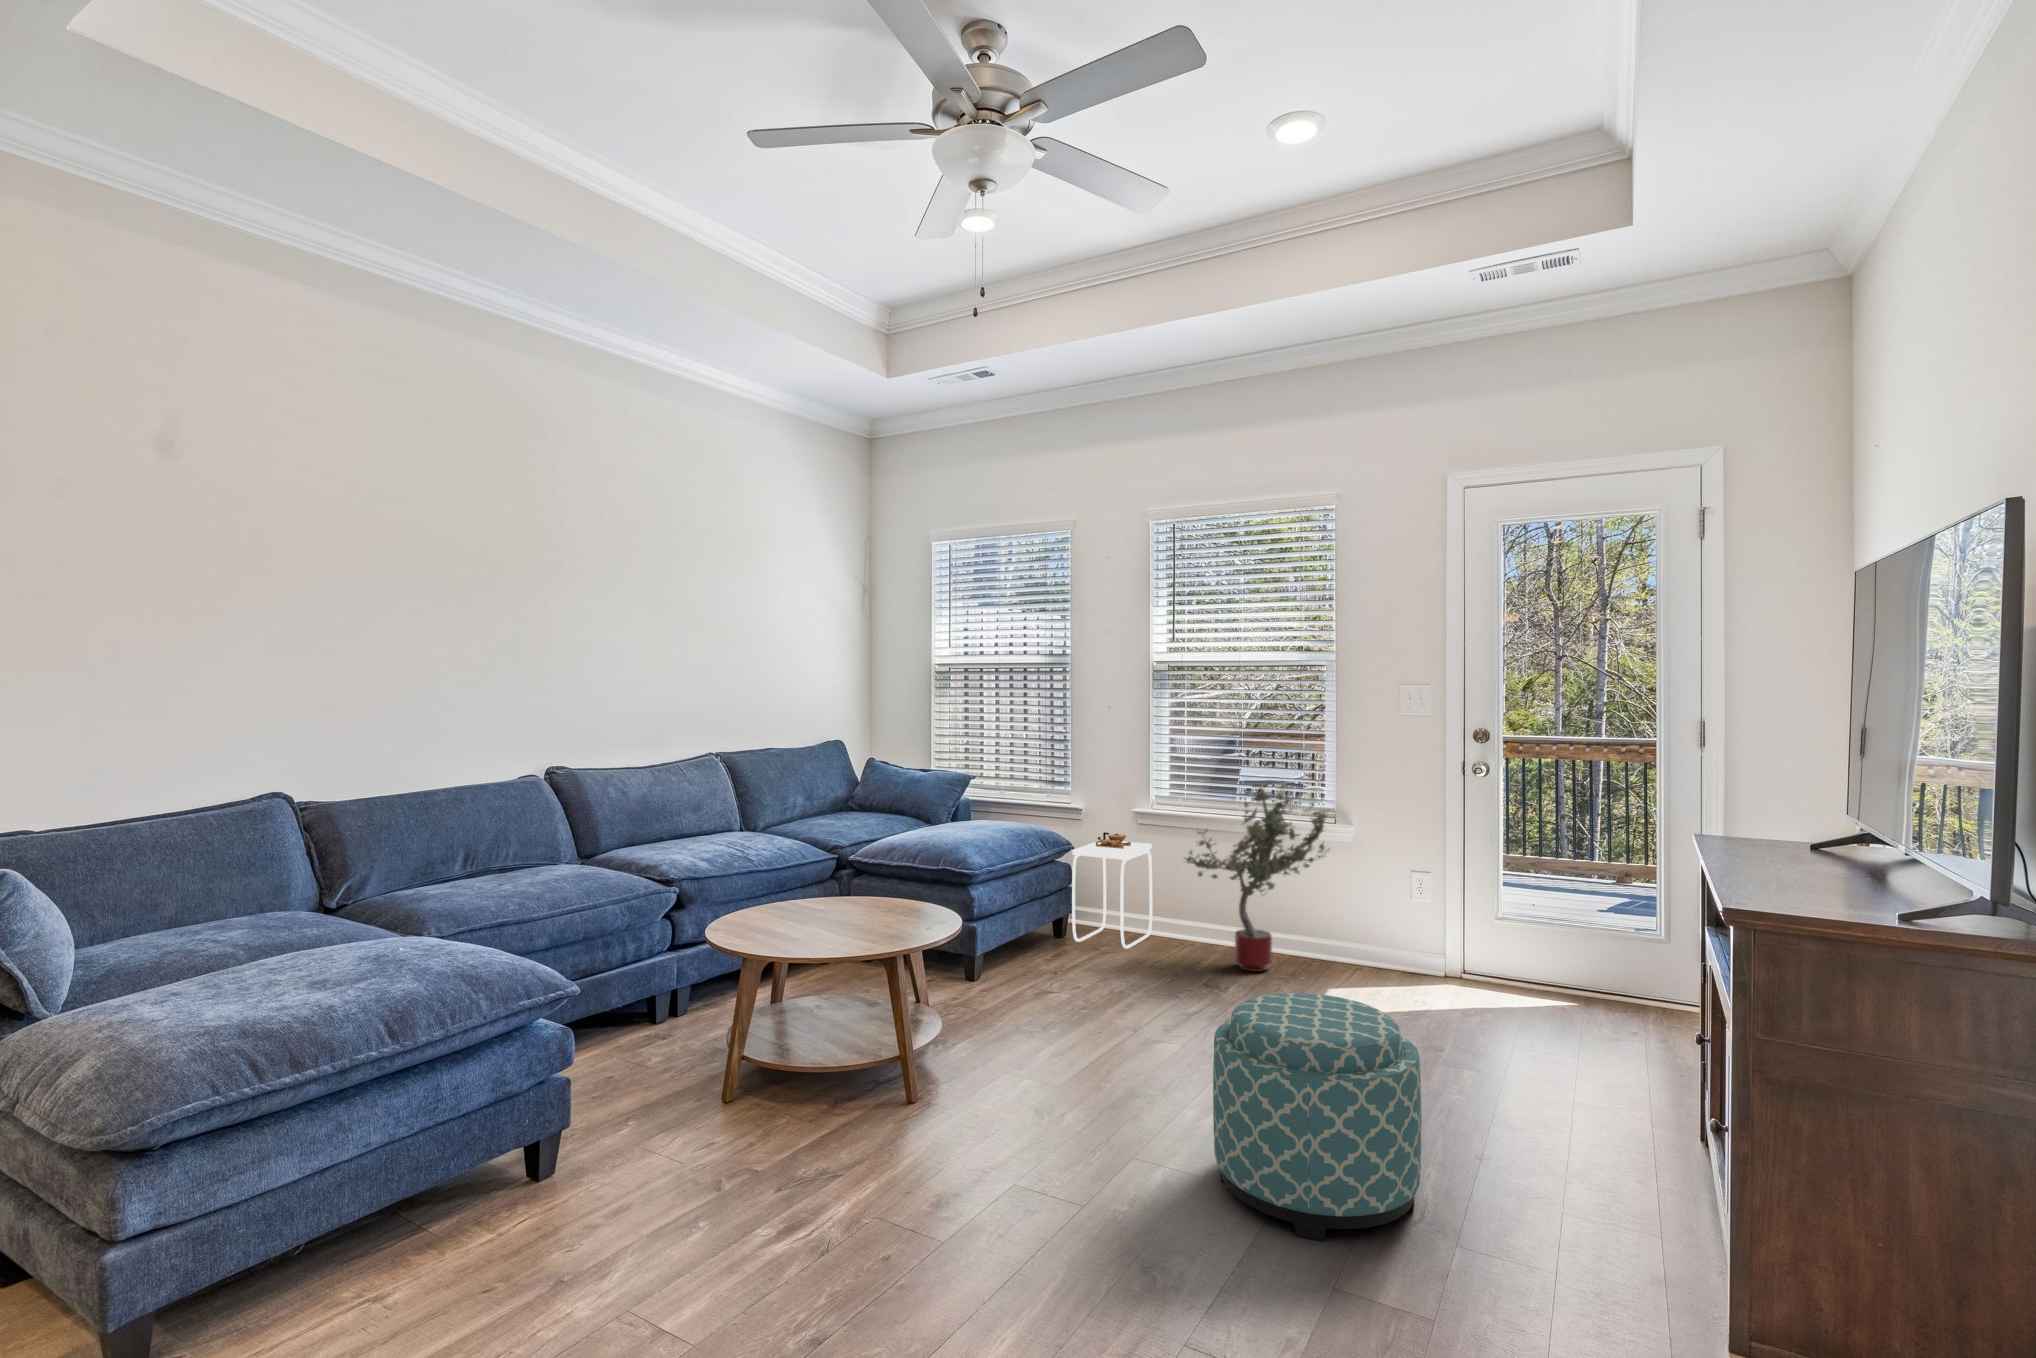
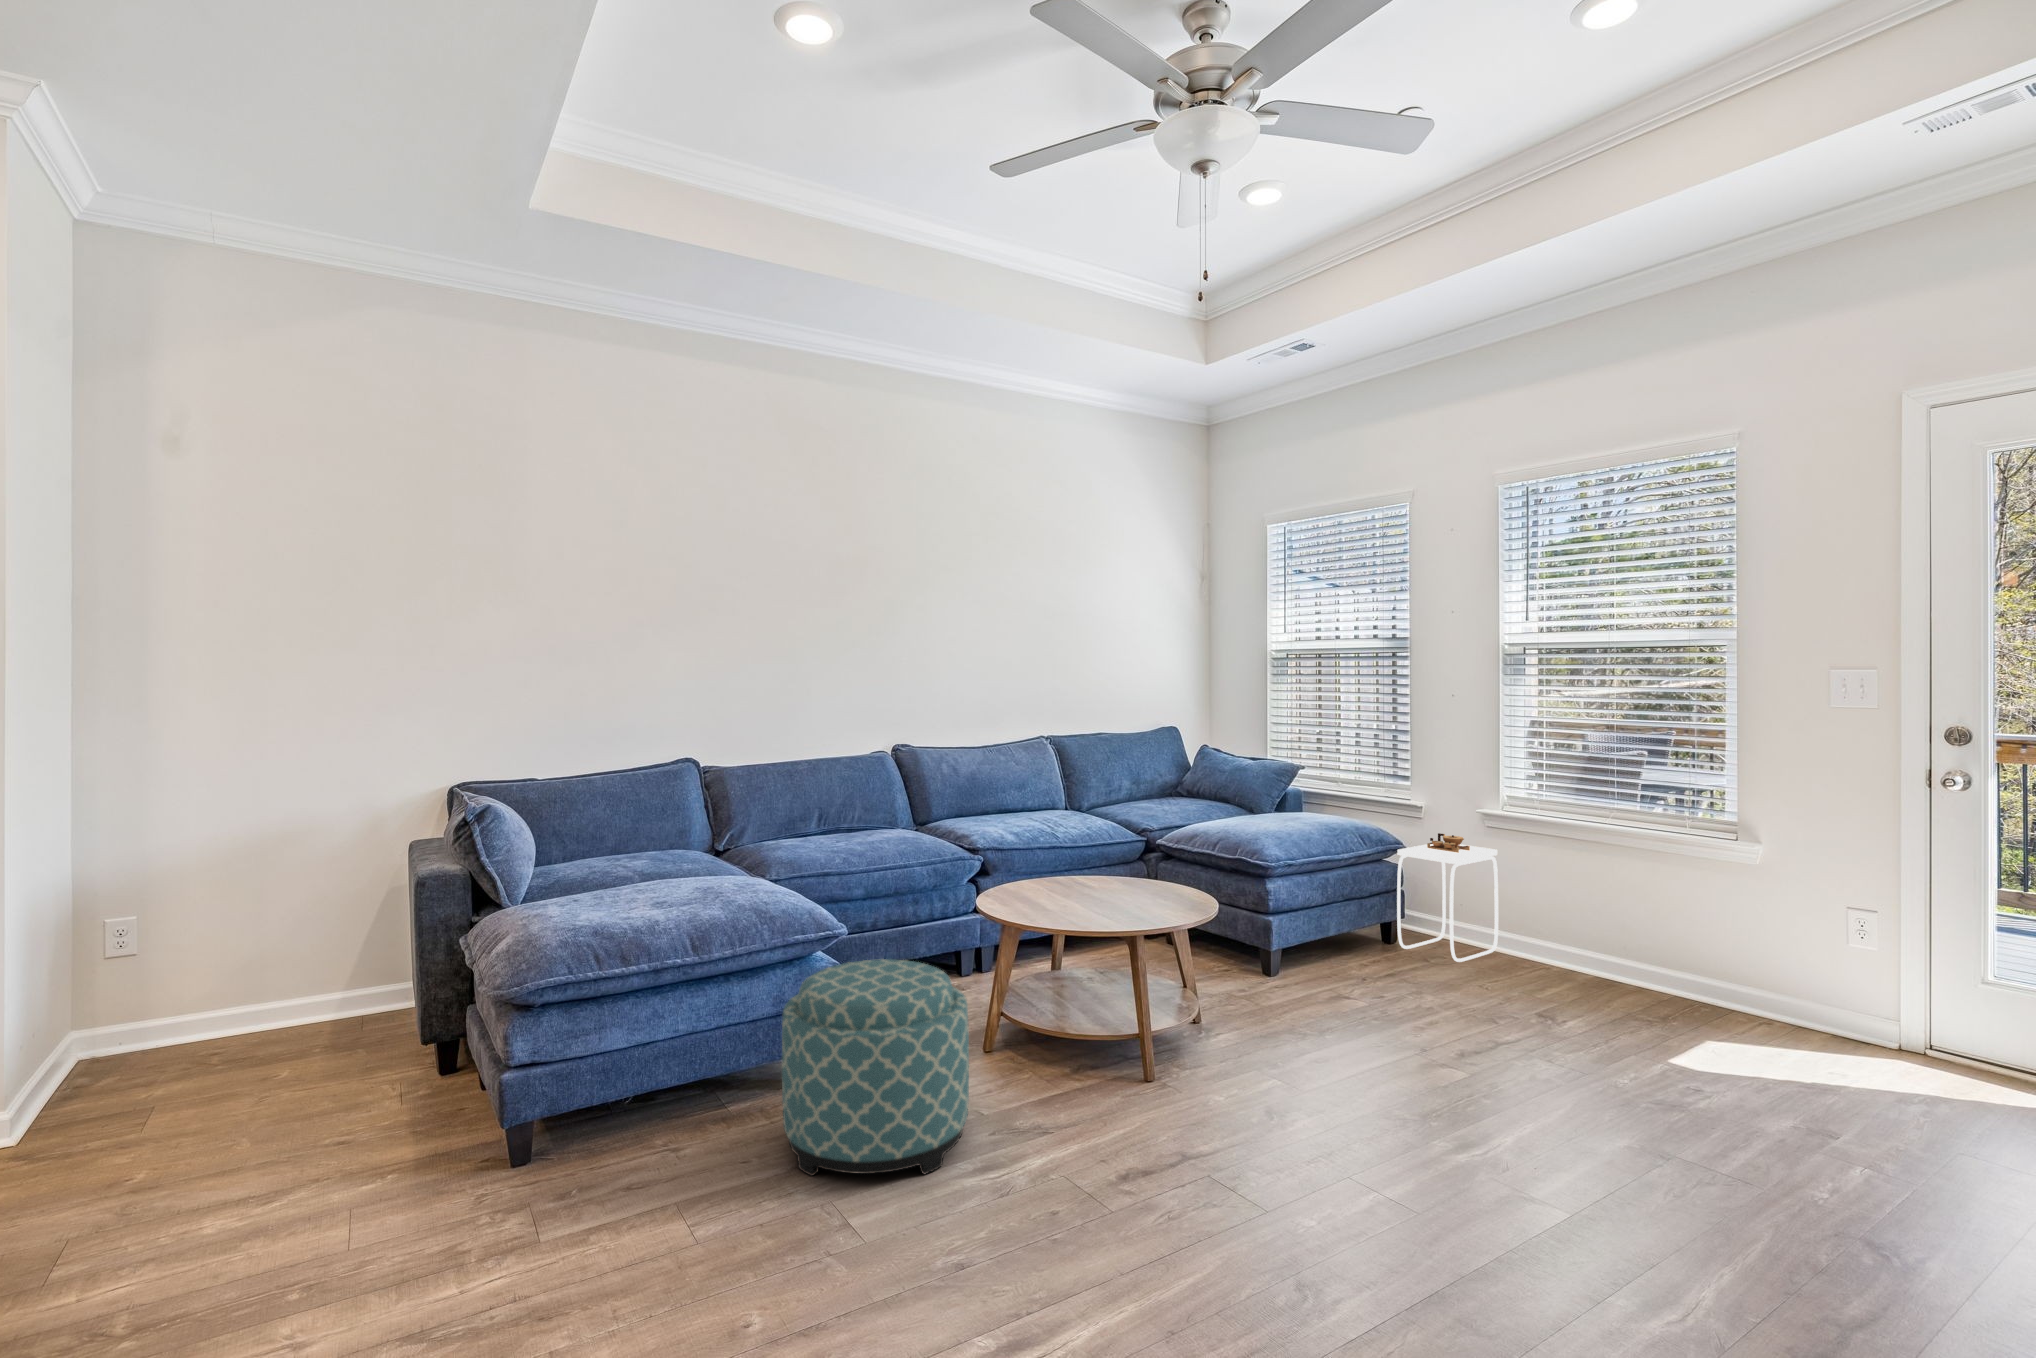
potted tree: present [1186,783,1328,972] -> none [1524,785,1710,1006]
ottoman: present [1213,993,1421,1240] -> present [782,959,969,1176]

